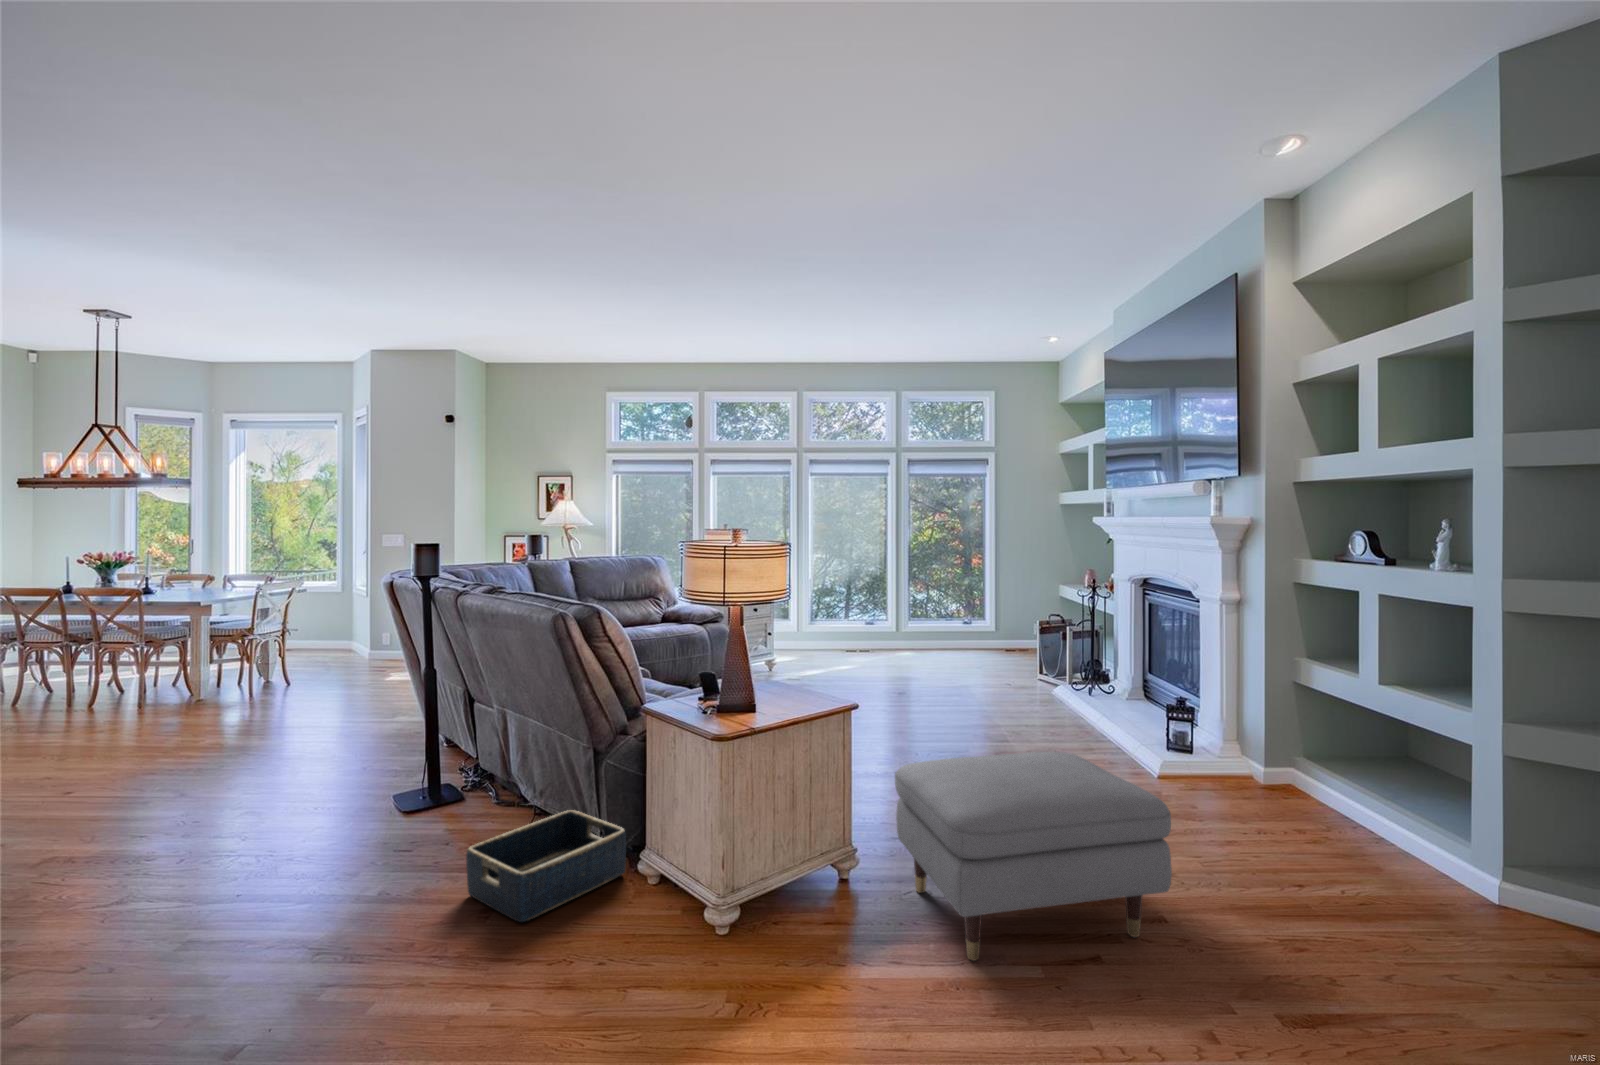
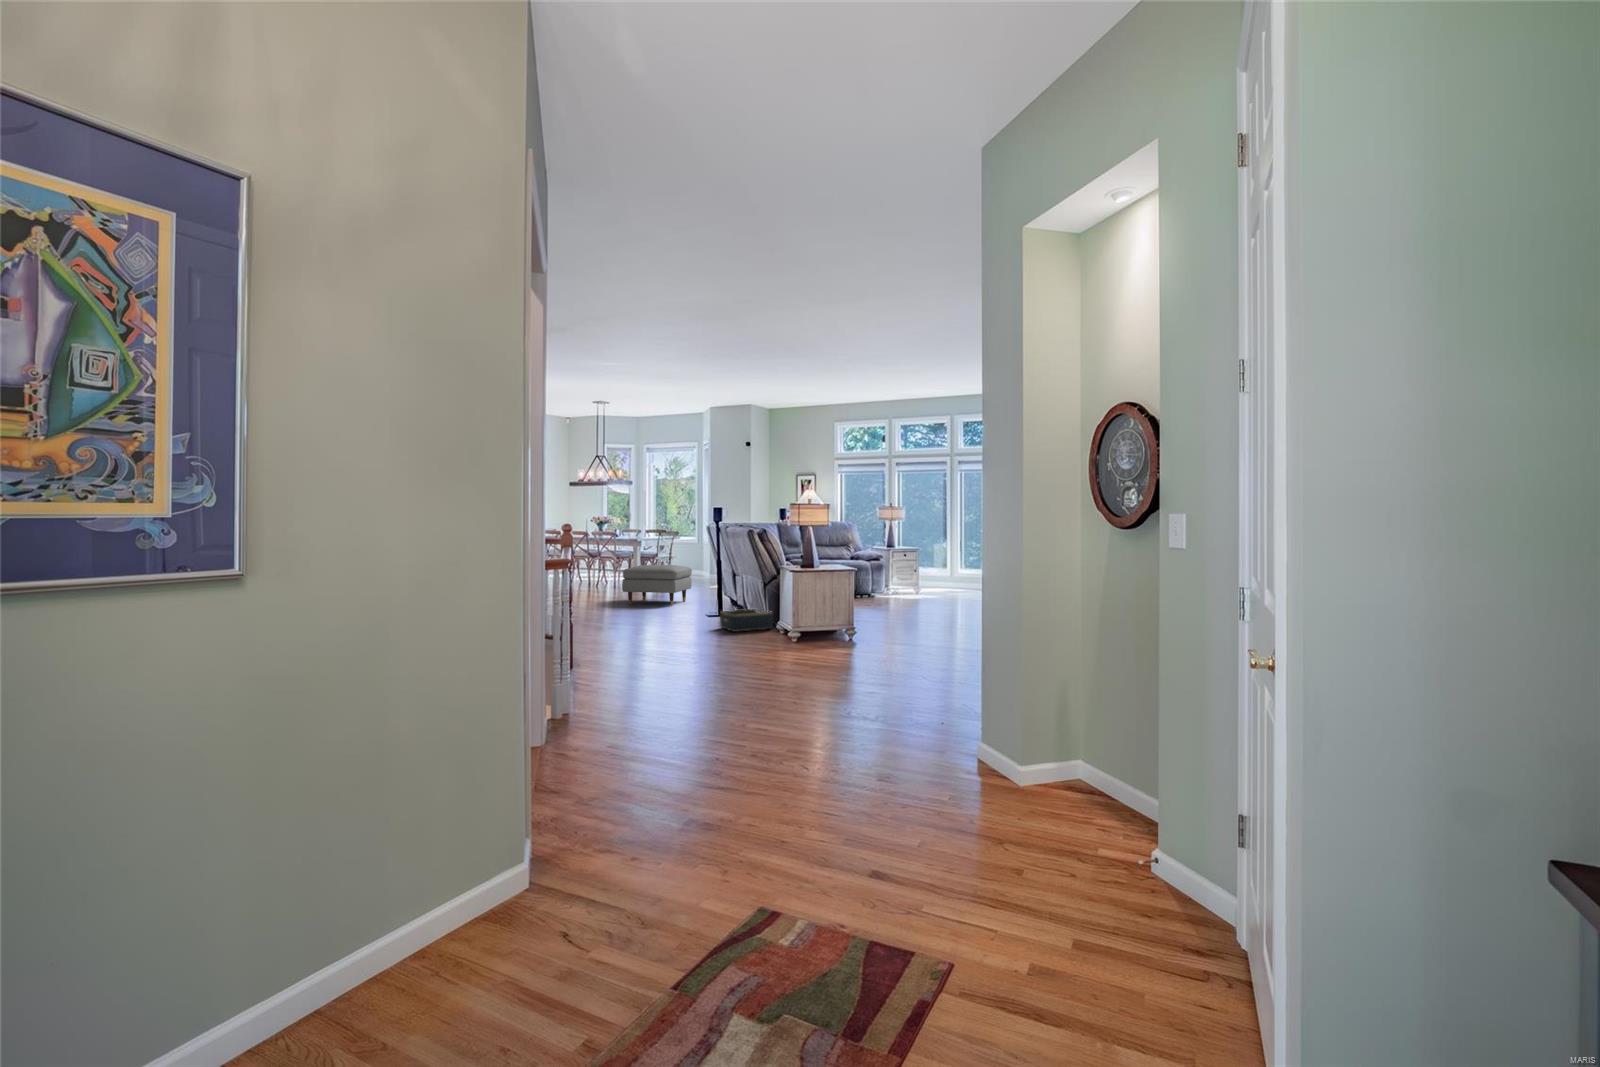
ottoman: present [895,752,1172,961] -> present [622,565,692,606]

